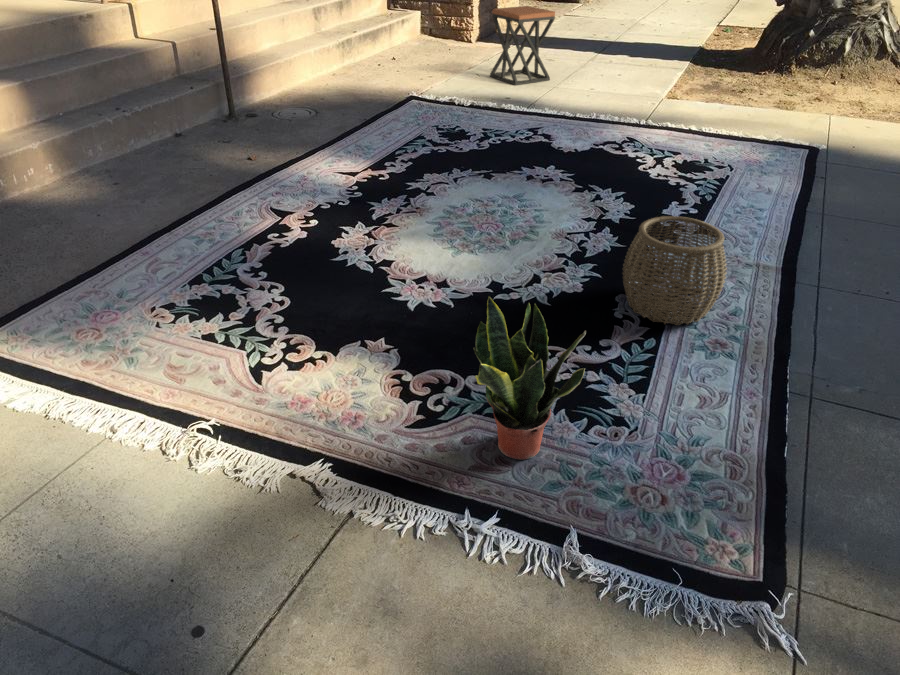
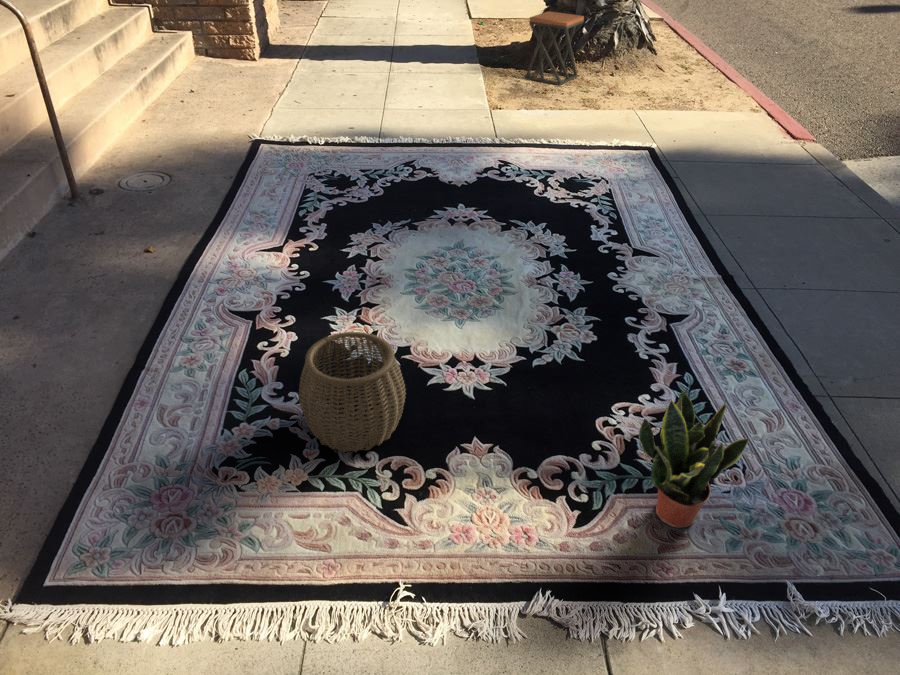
stool: present [490,6,555,85] -> present [525,11,584,85]
woven basket: present [623,216,727,325] -> present [299,332,406,452]

